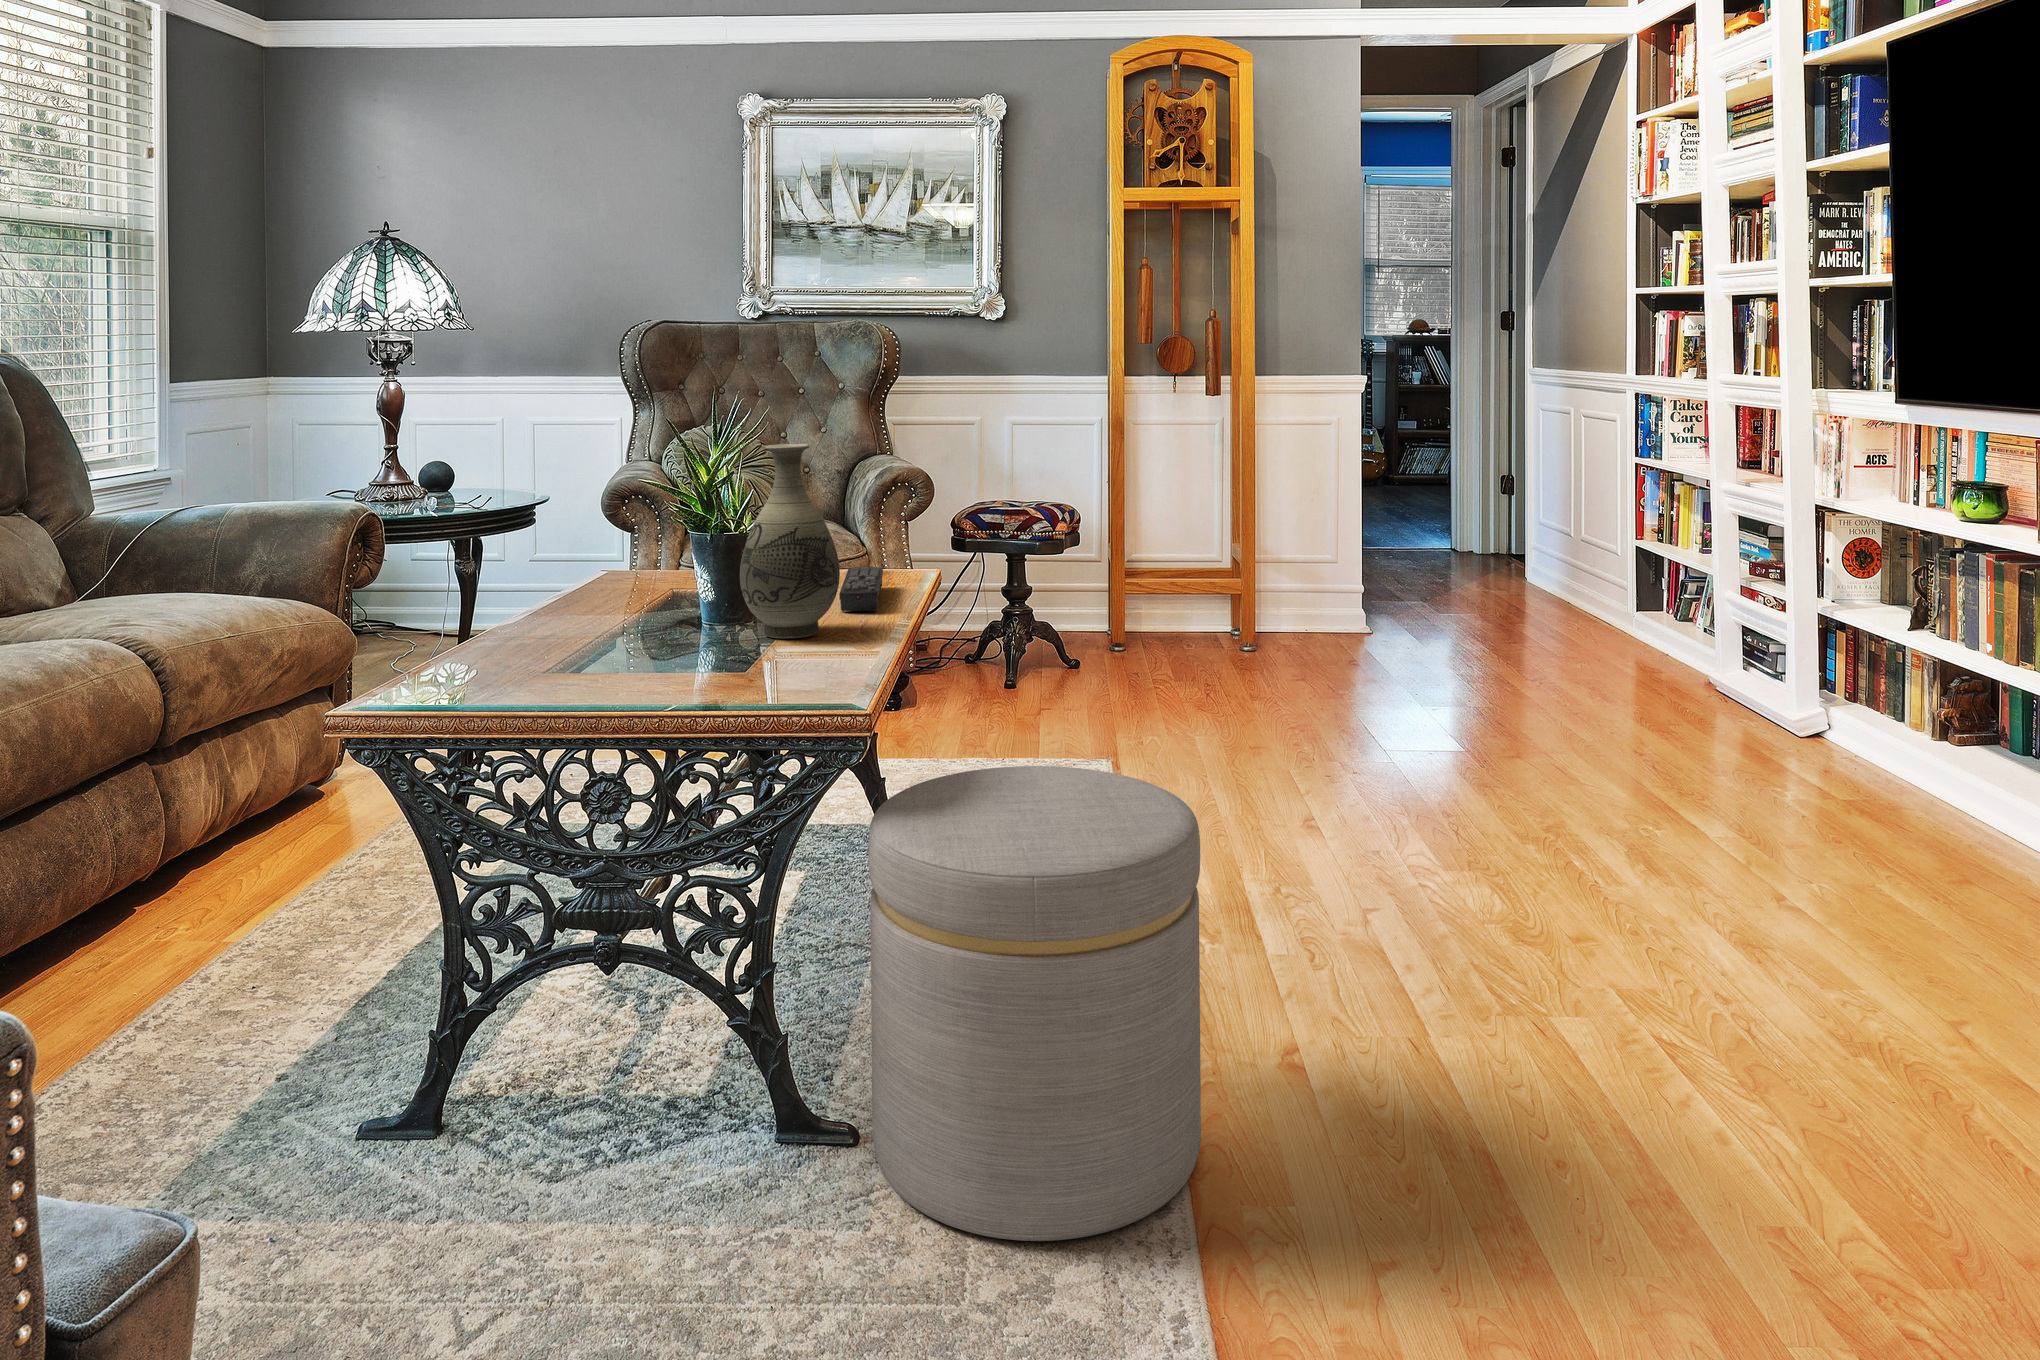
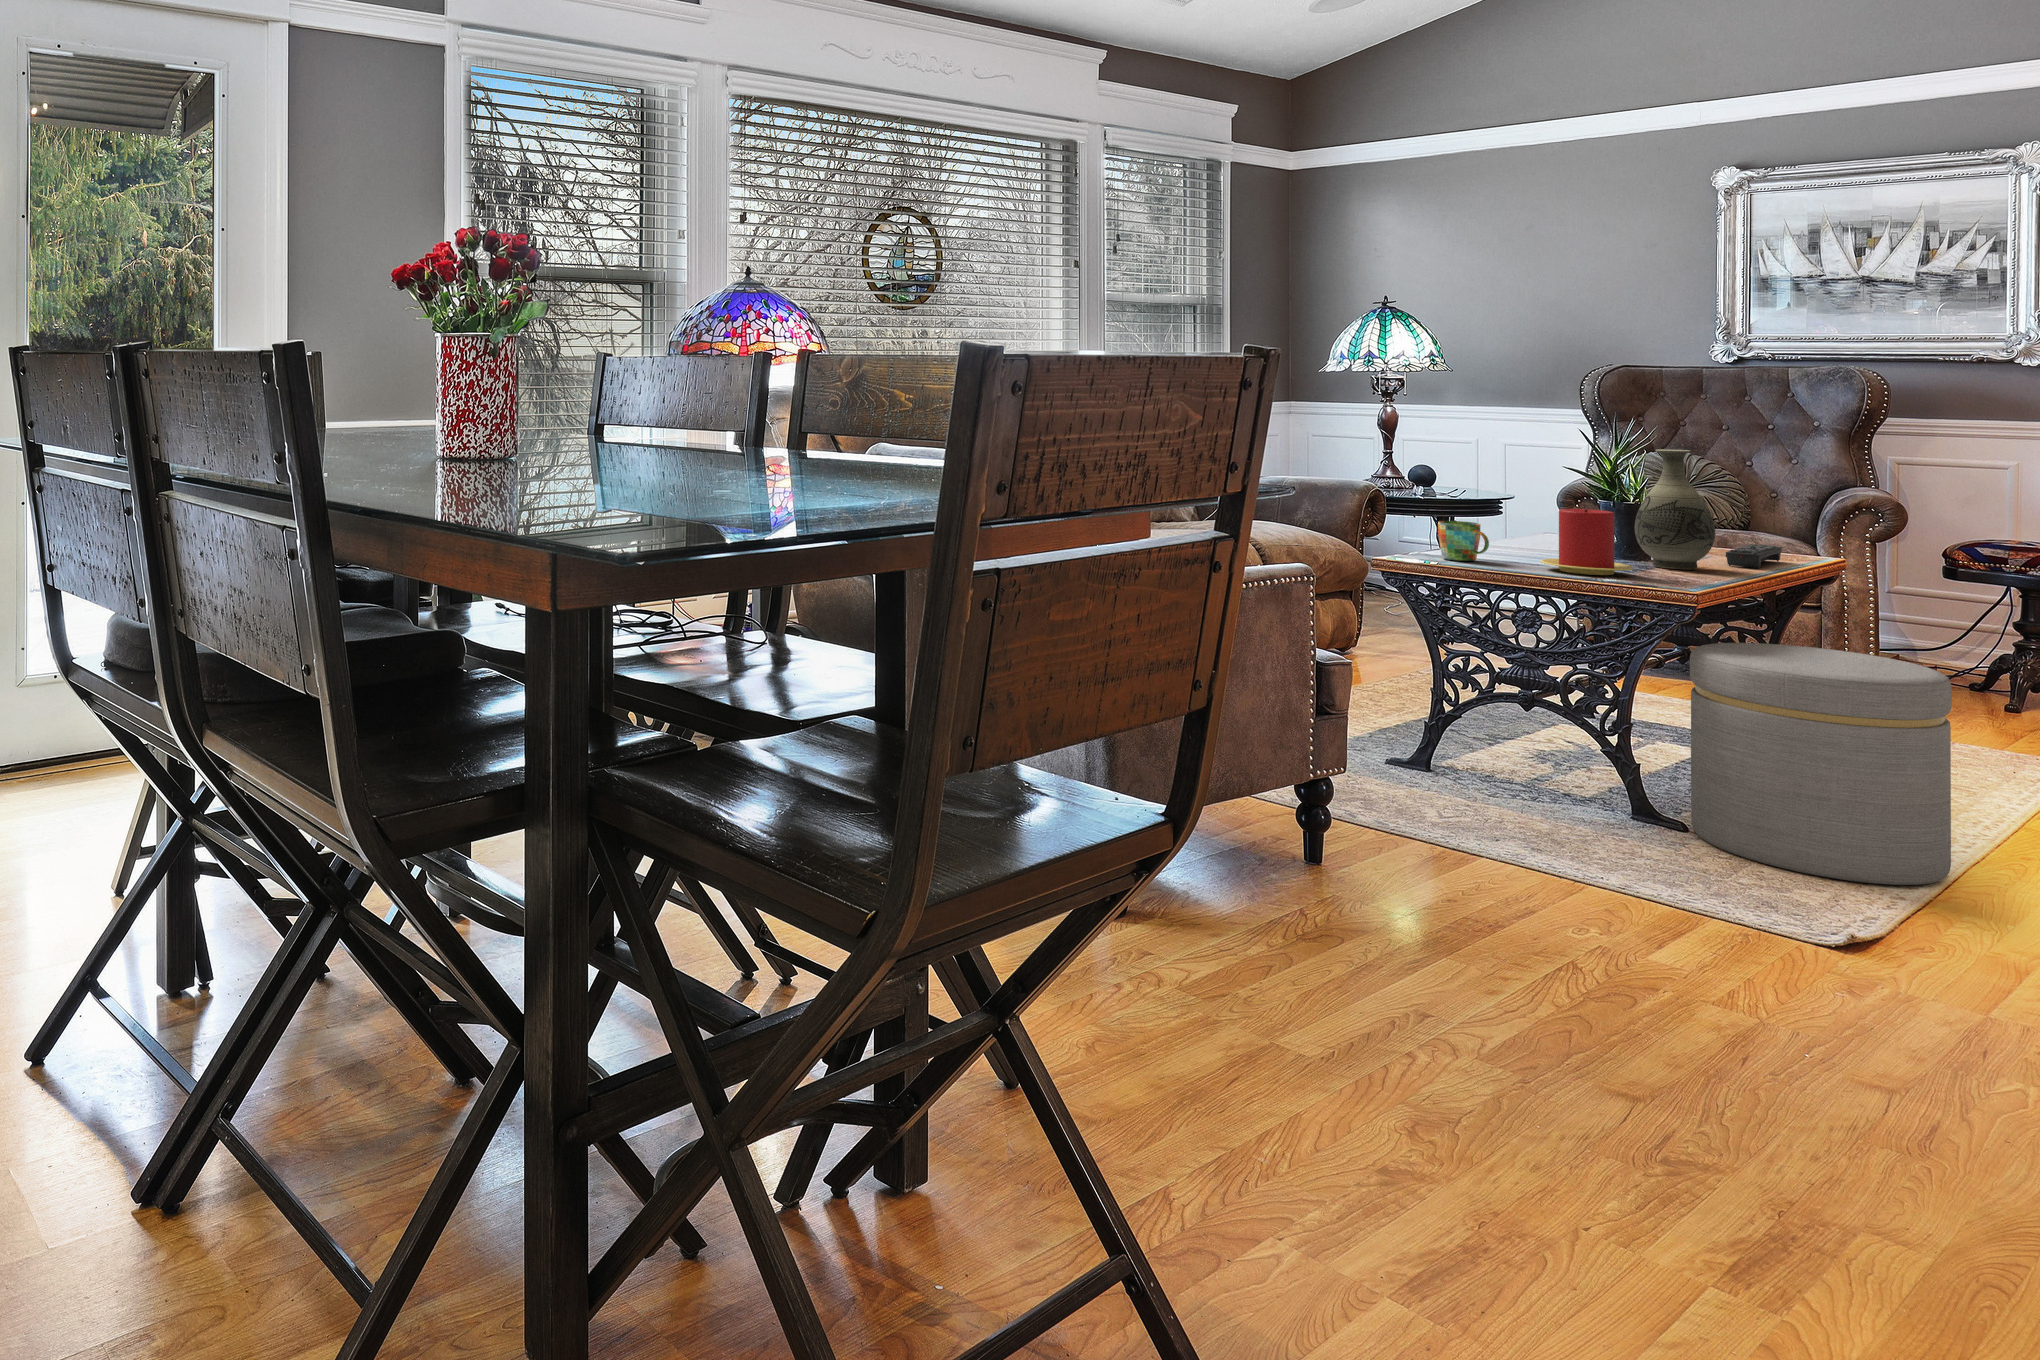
candle: none [623,565,759,691] -> present [1541,509,1633,575]
mug: none [452,610,540,694] -> present [1438,521,1489,561]

